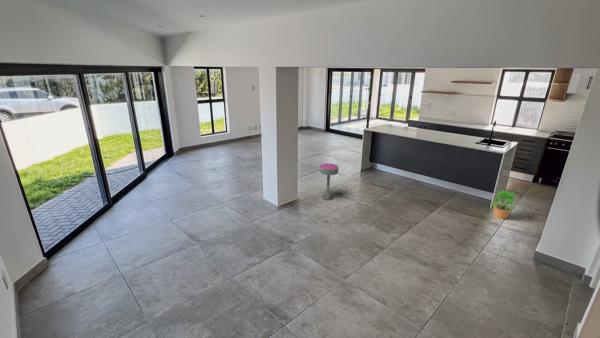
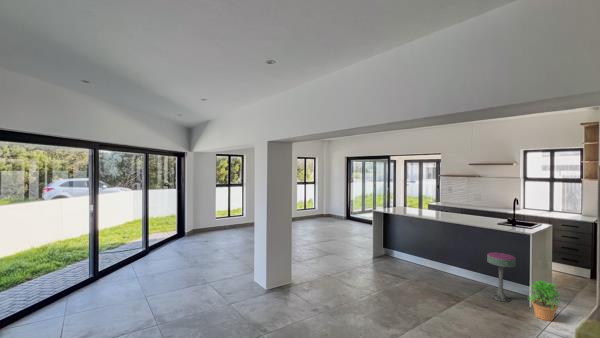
bar stool: present [320,163,338,200] -> present [487,252,516,302]

